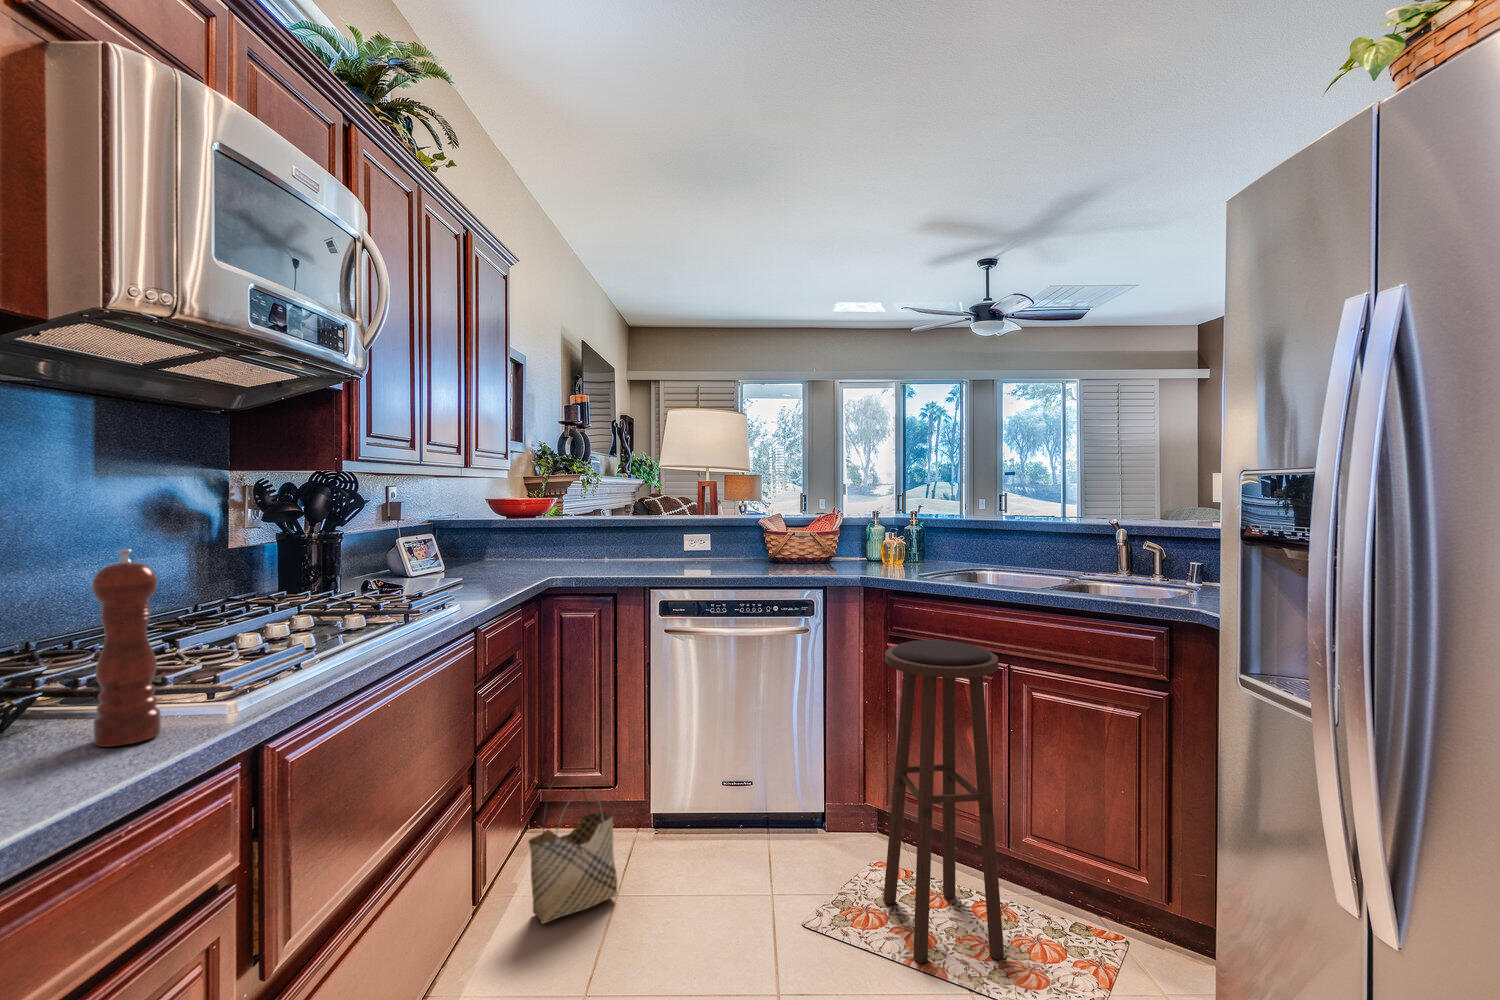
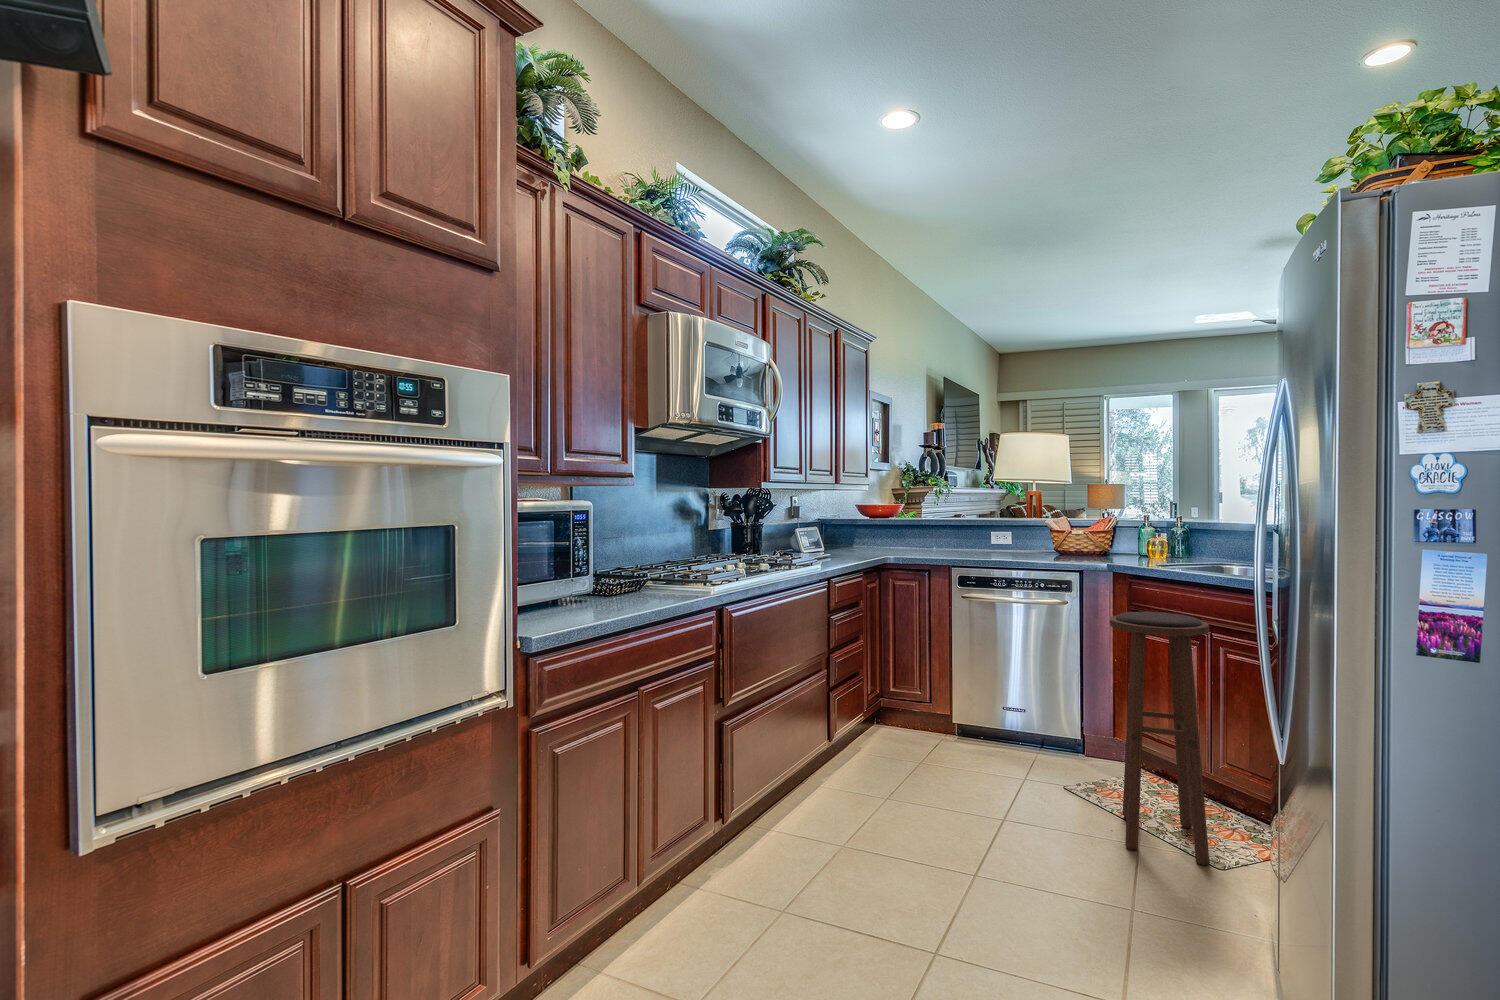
pepper mill: present [92,549,161,747] -> none [670,518,689,592]
woven basket: present [528,776,617,924] -> none [861,684,920,771]

